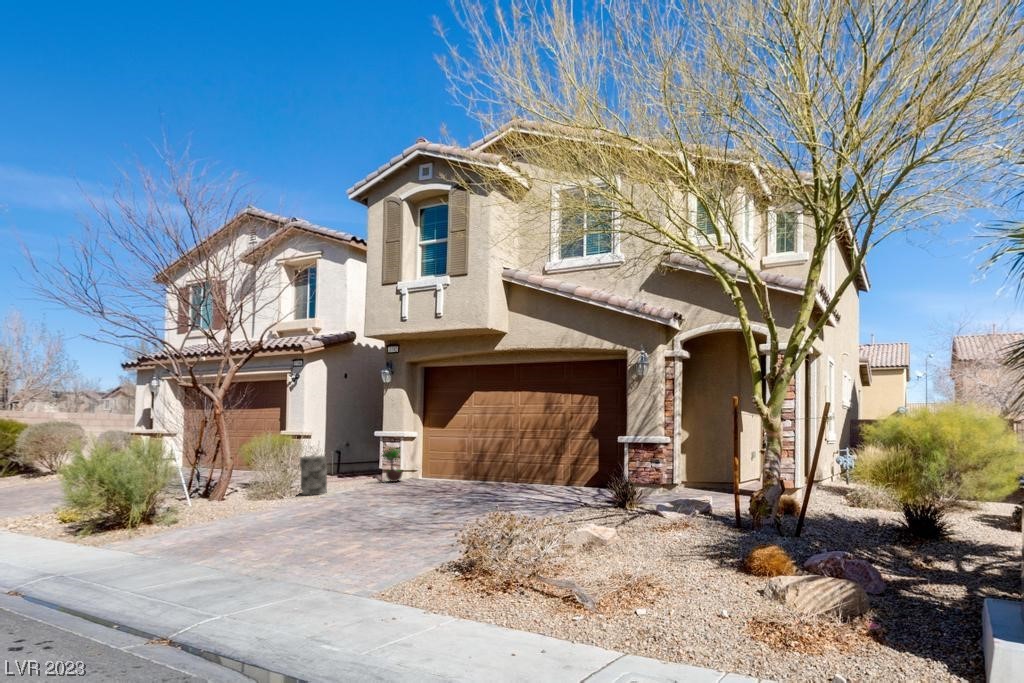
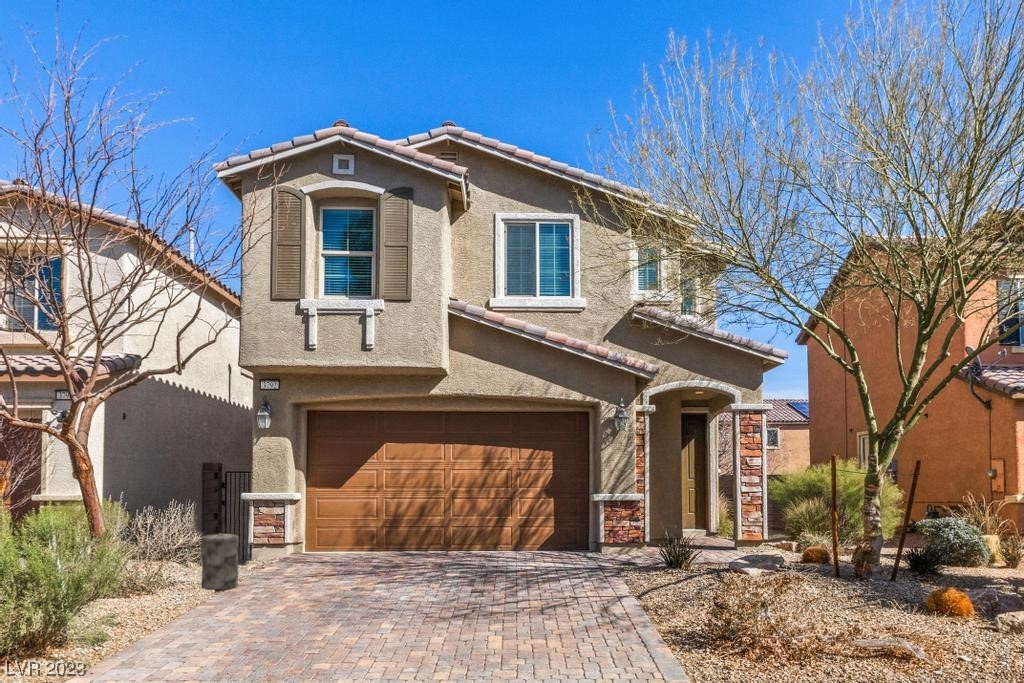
potted tree: present [381,447,402,482] -> none [270,513,300,562]

